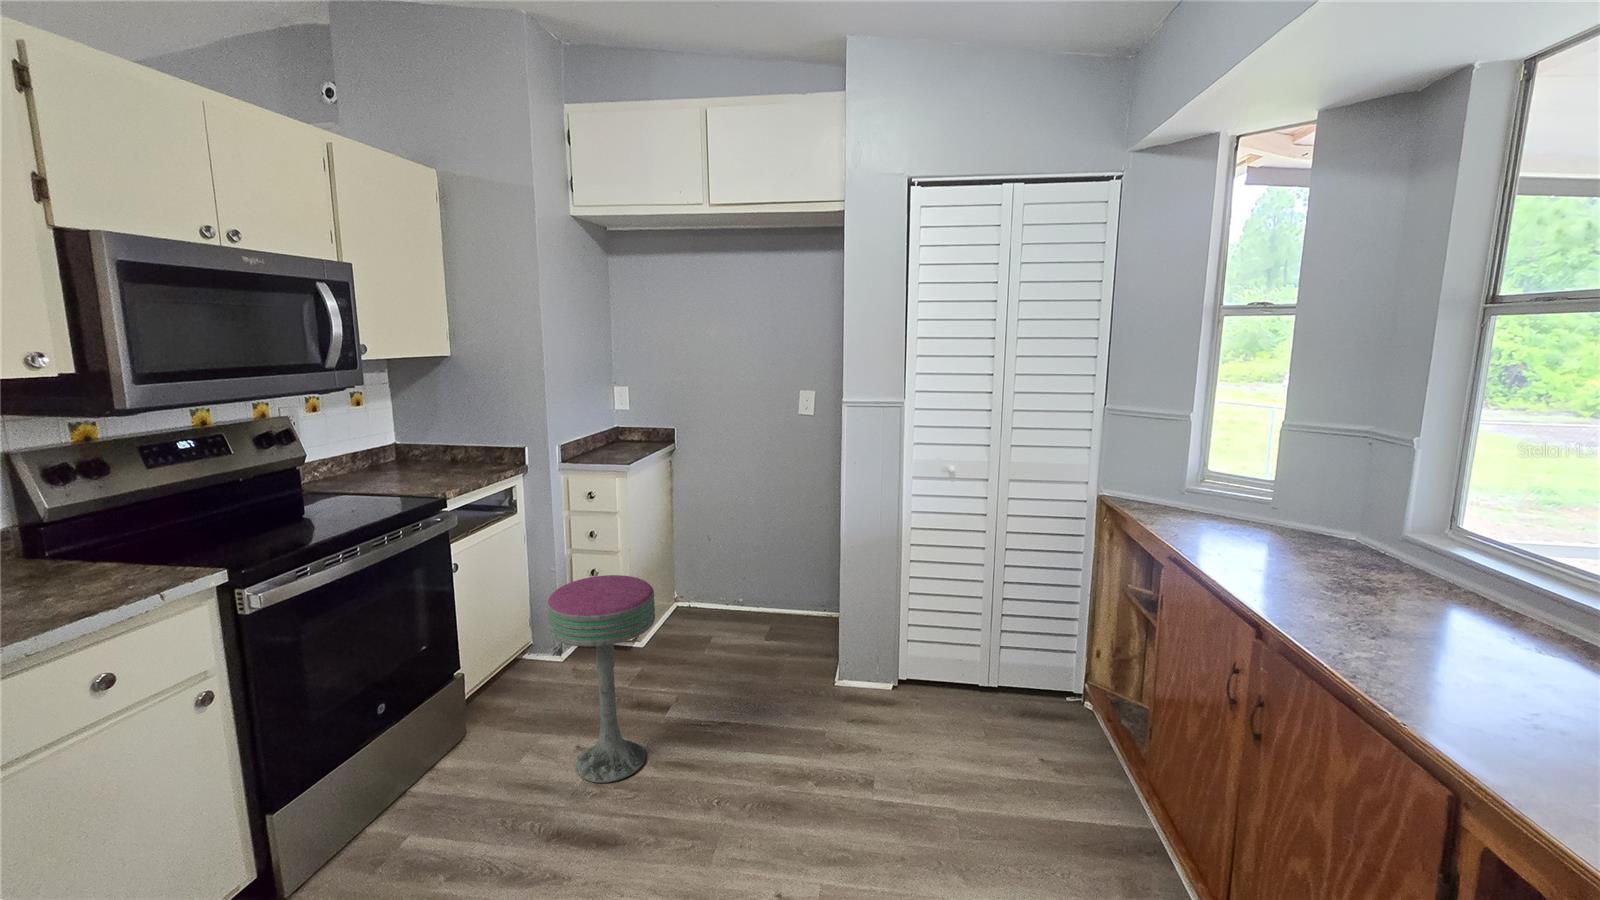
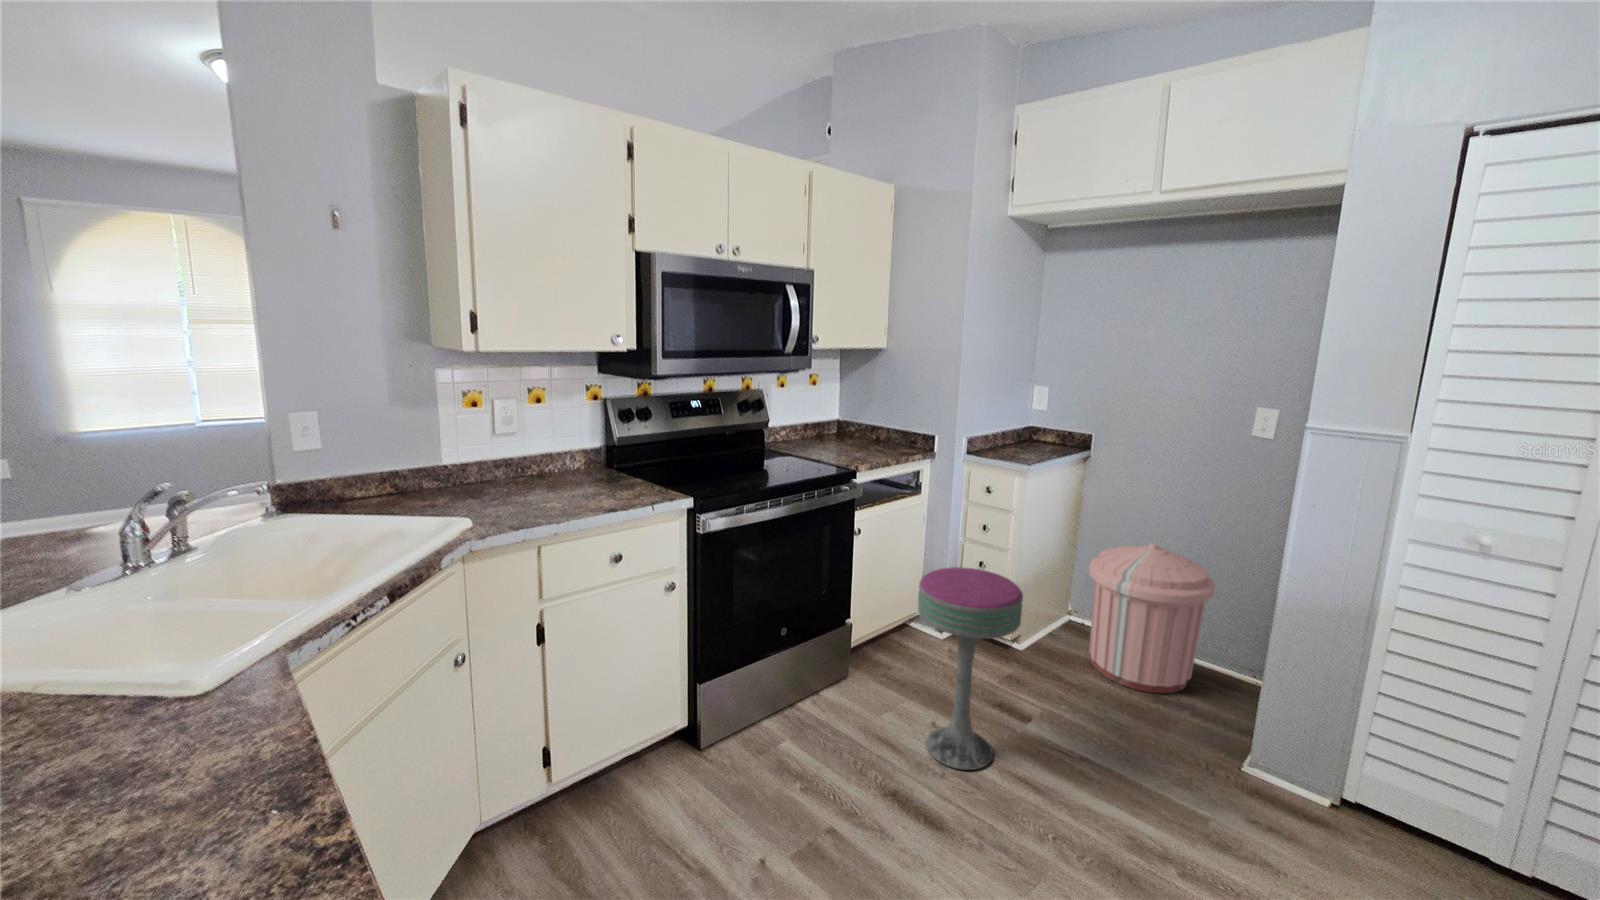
trash can: none [694,518,793,651] -> present [1089,543,1215,693]

